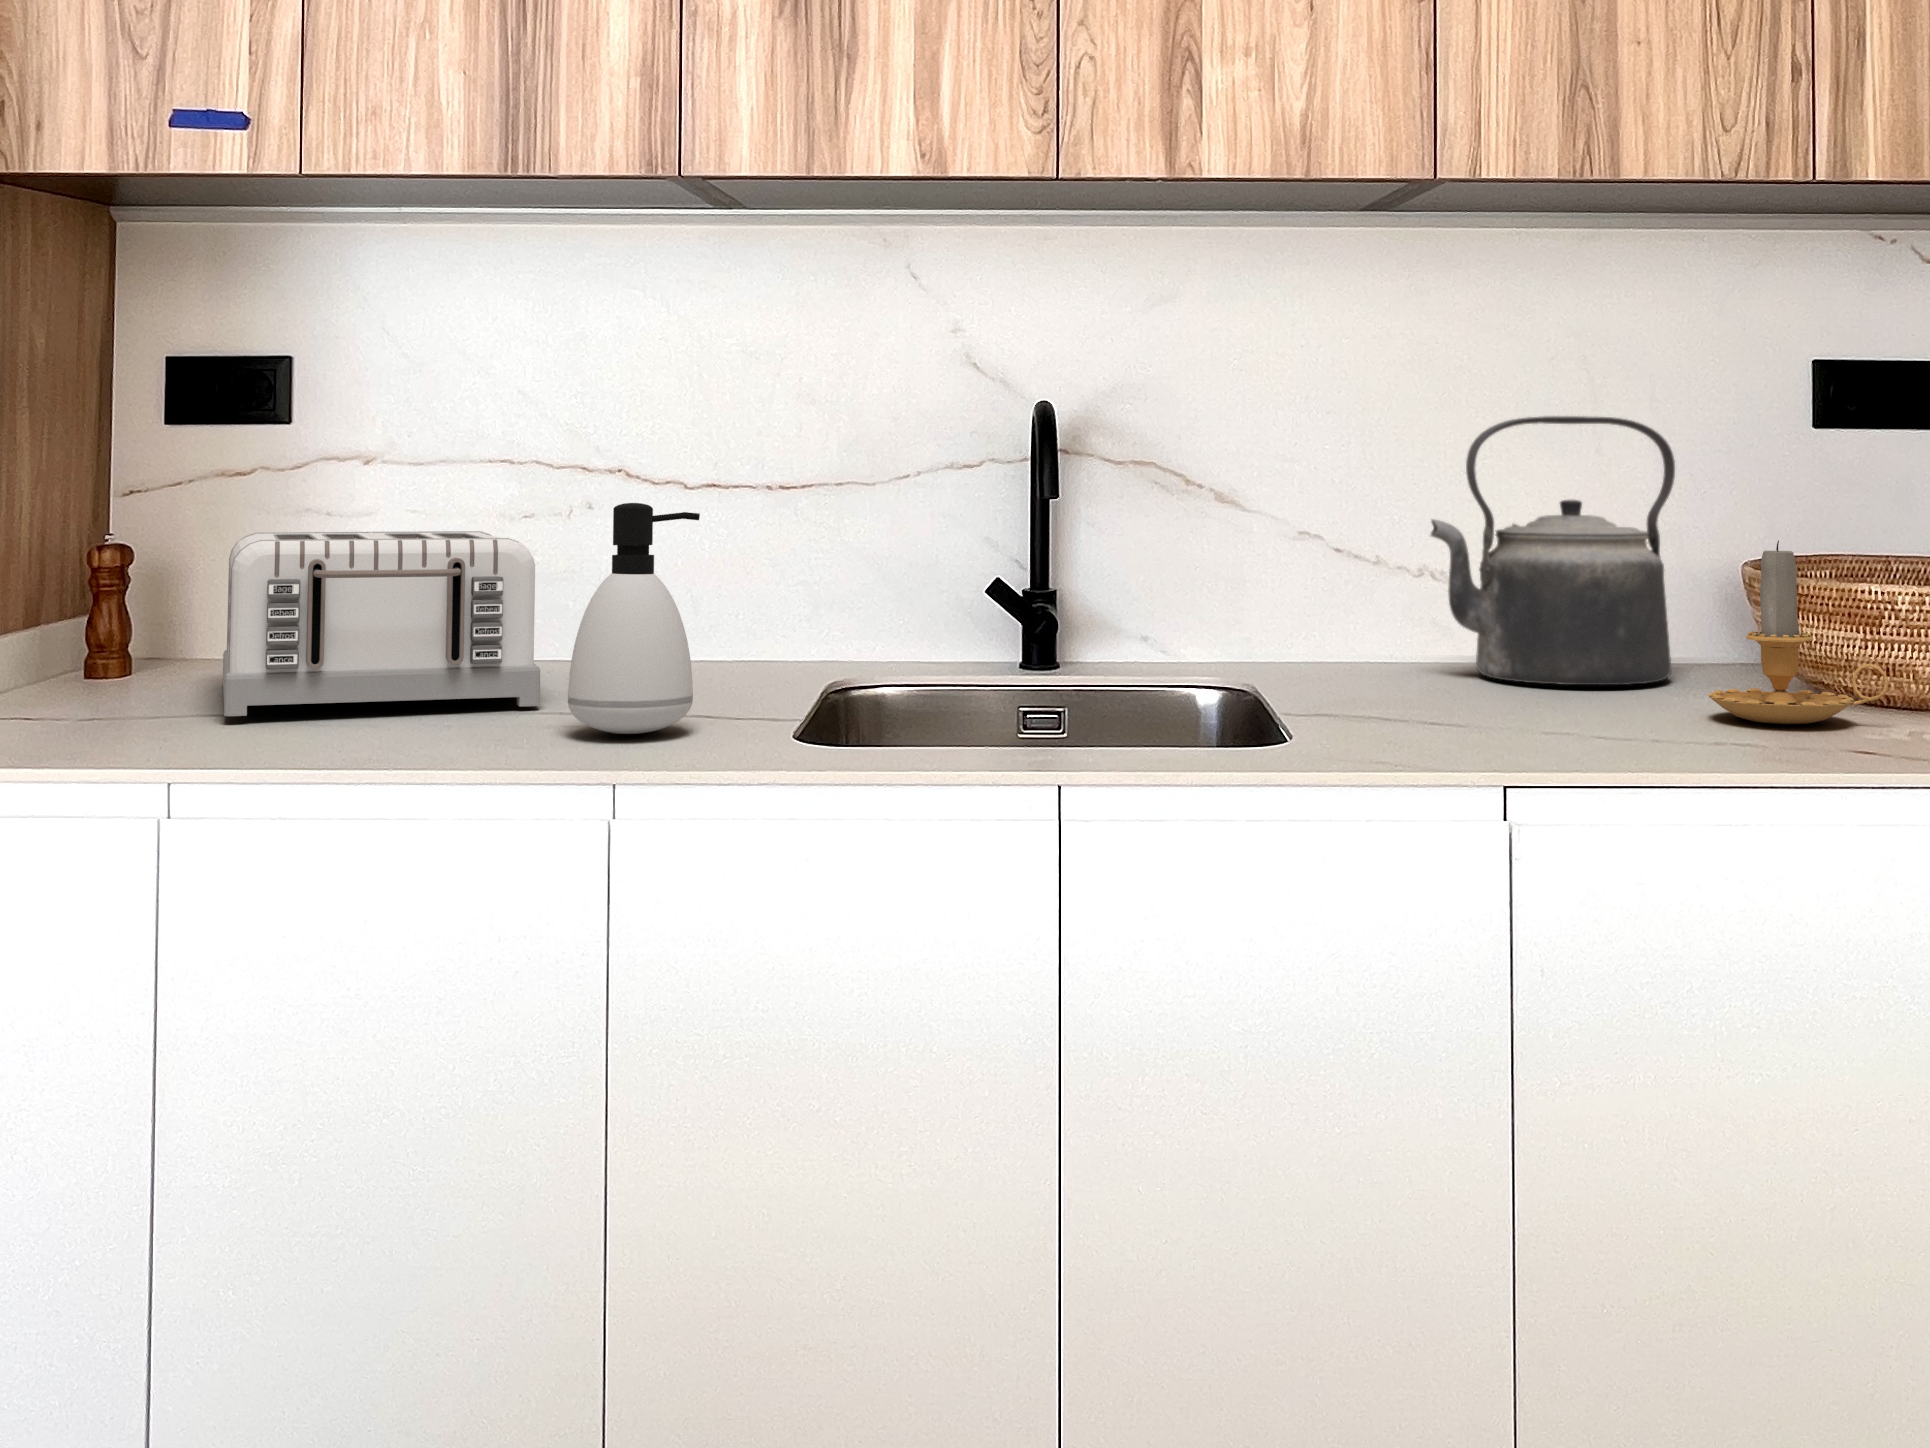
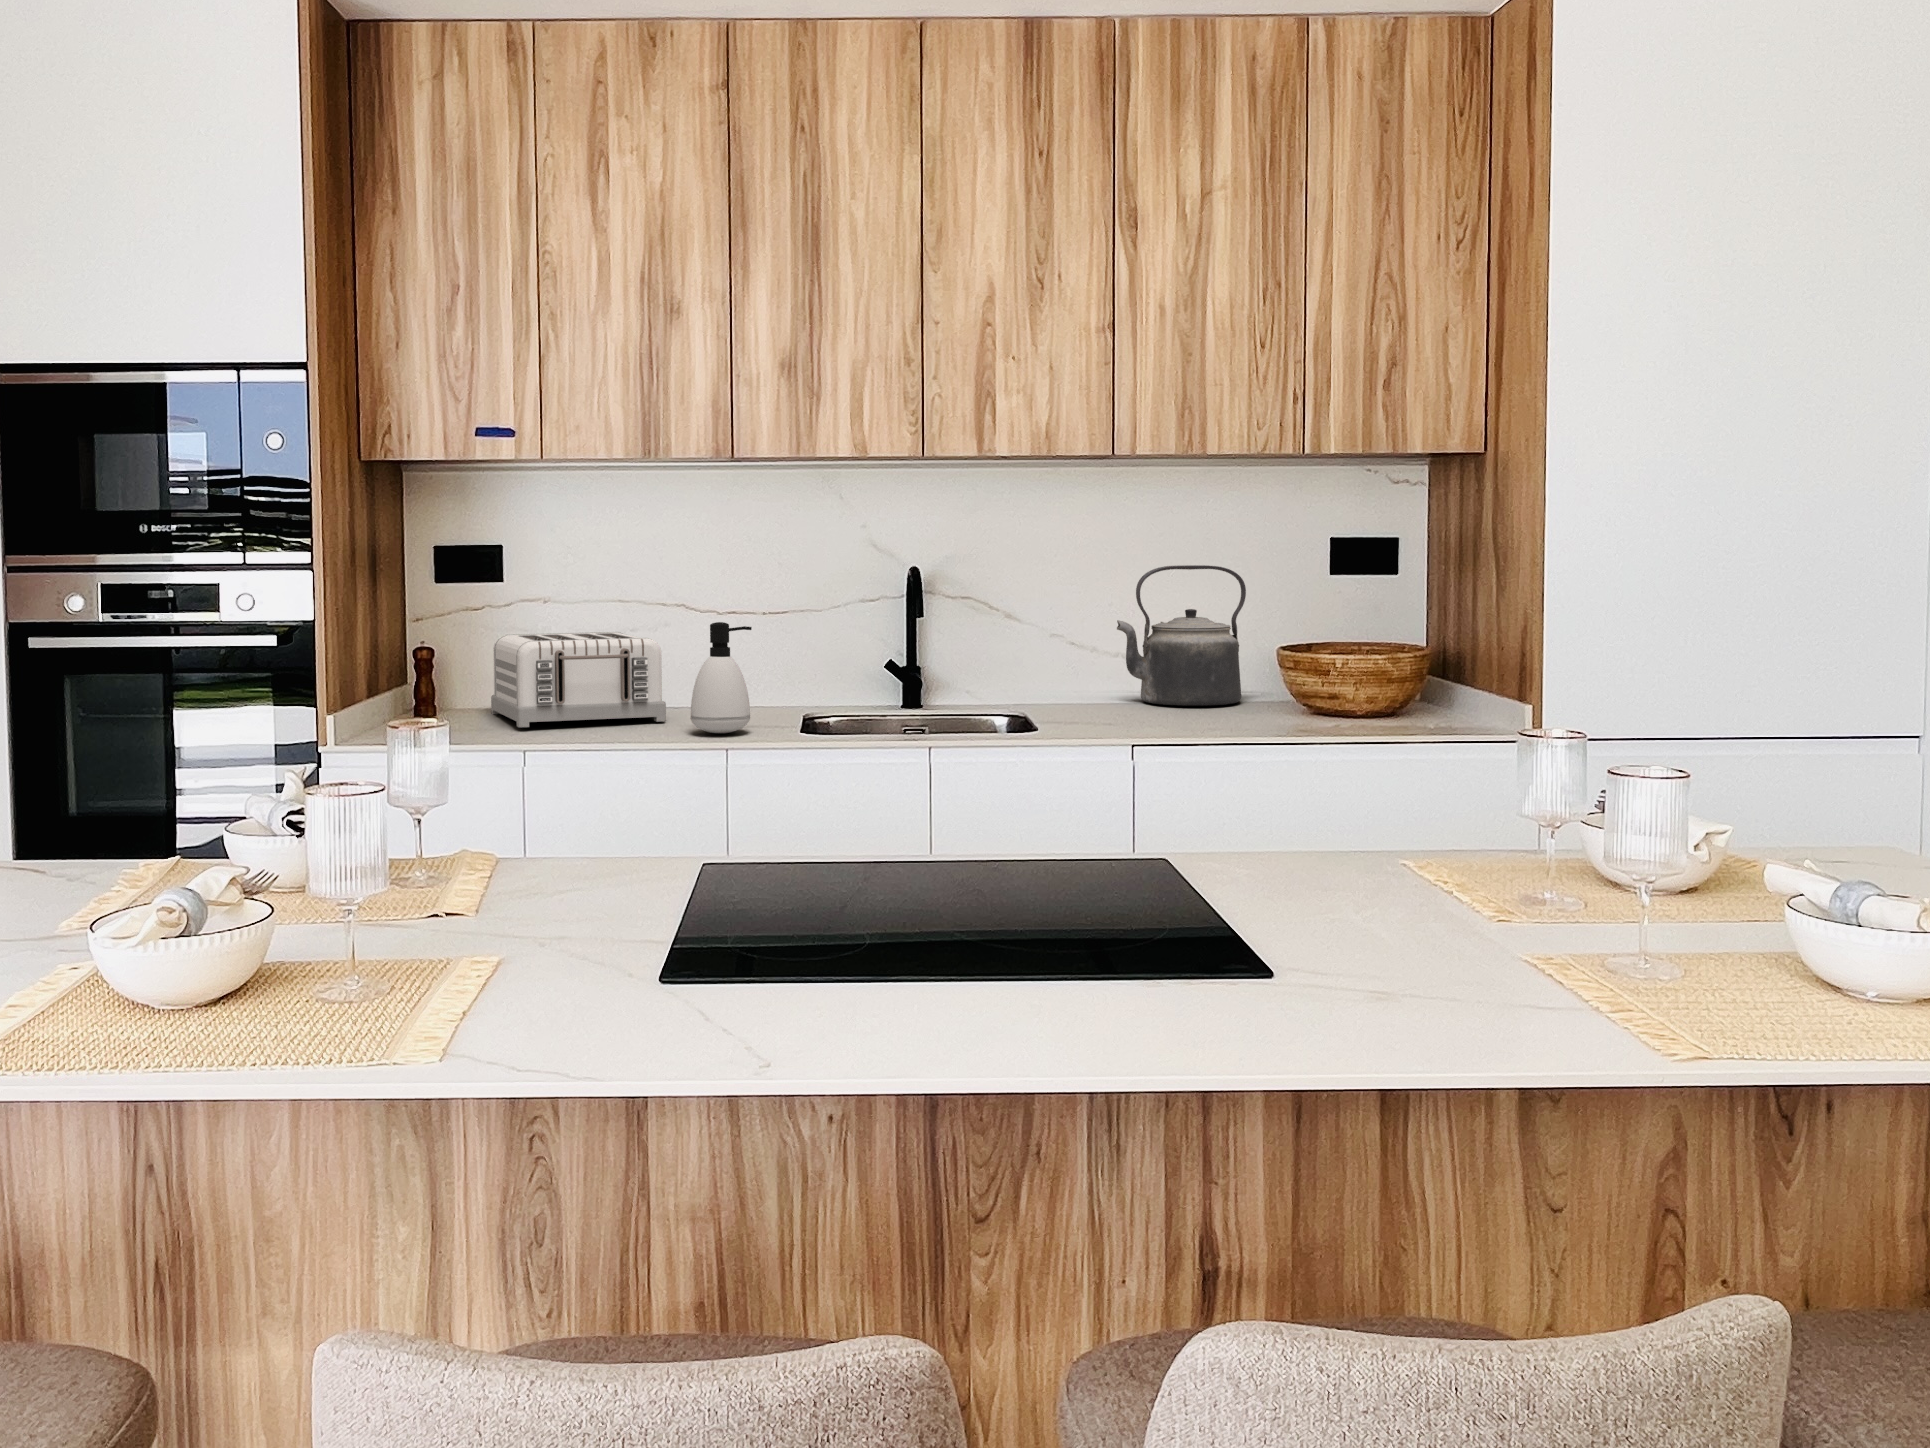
candle: present [1709,540,1888,724] -> none [1247,633,1332,723]

